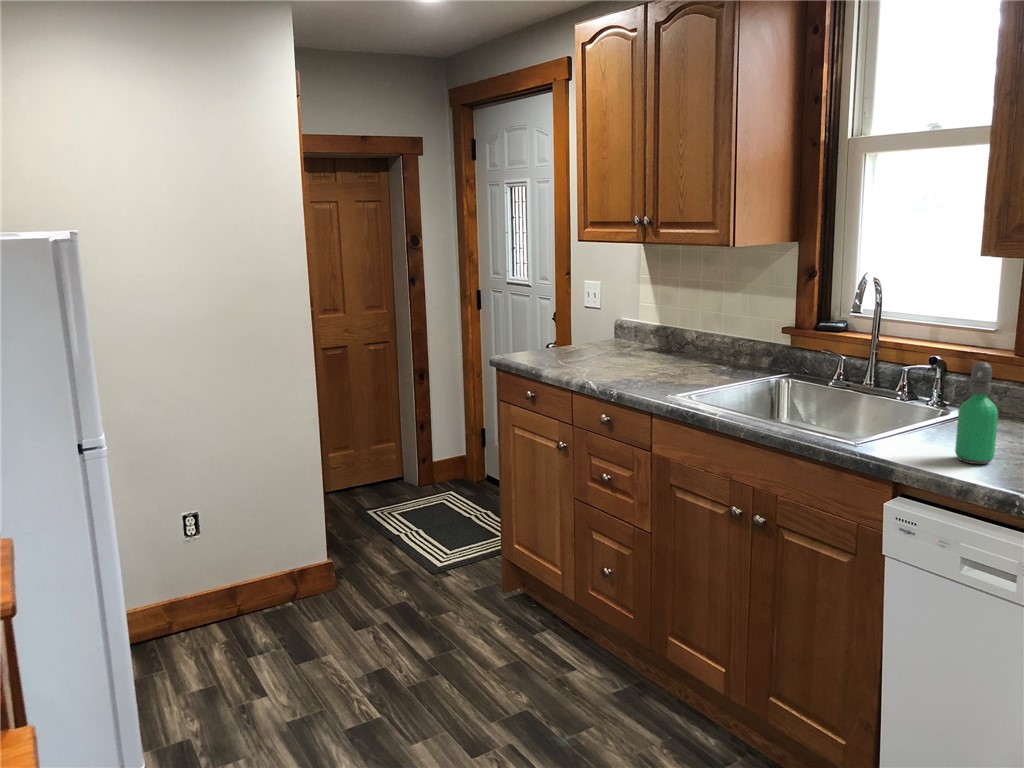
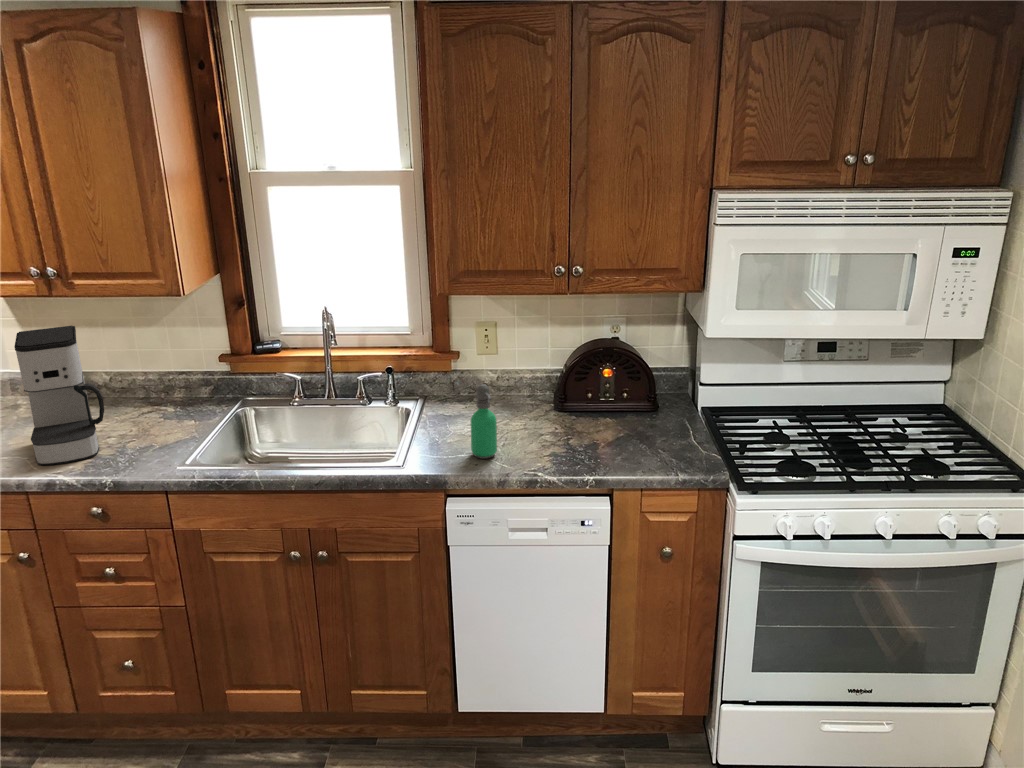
coffee maker: none [589,268,652,378] -> present [14,326,104,465]

